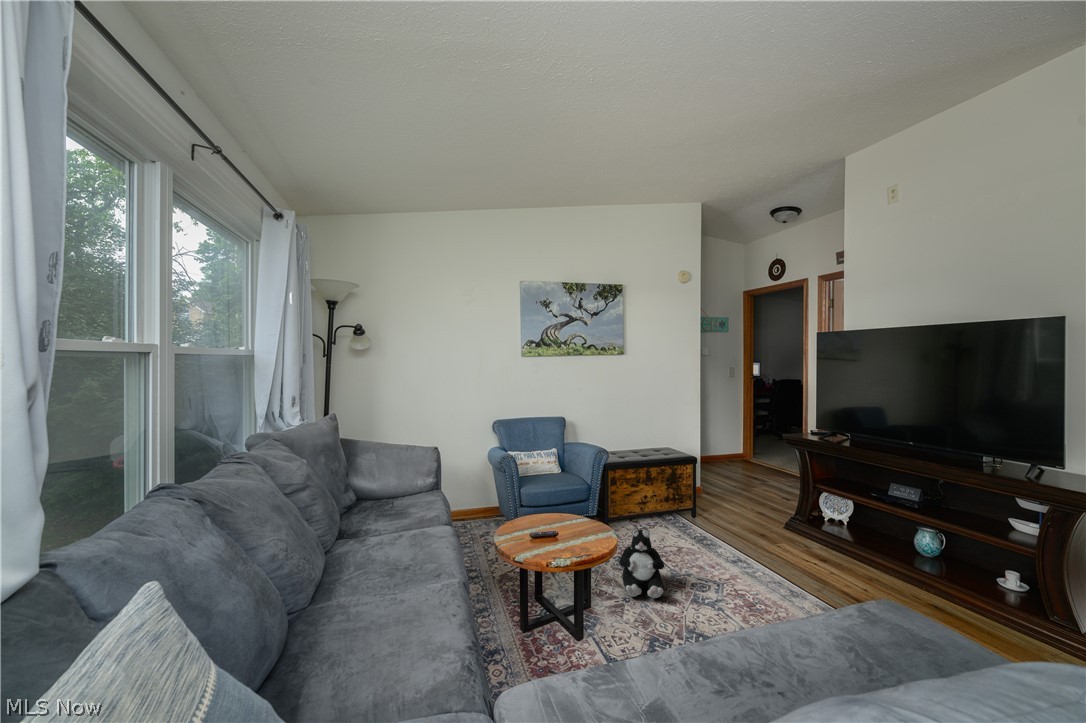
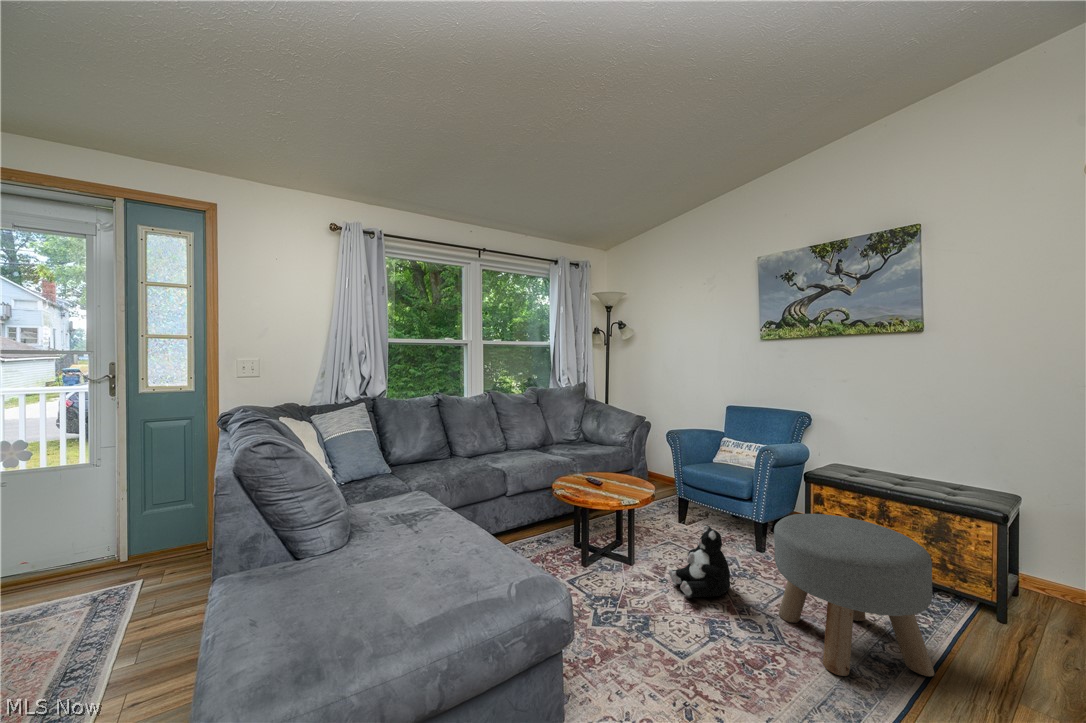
ottoman: none [671,481,761,582] -> present [774,514,935,677]

